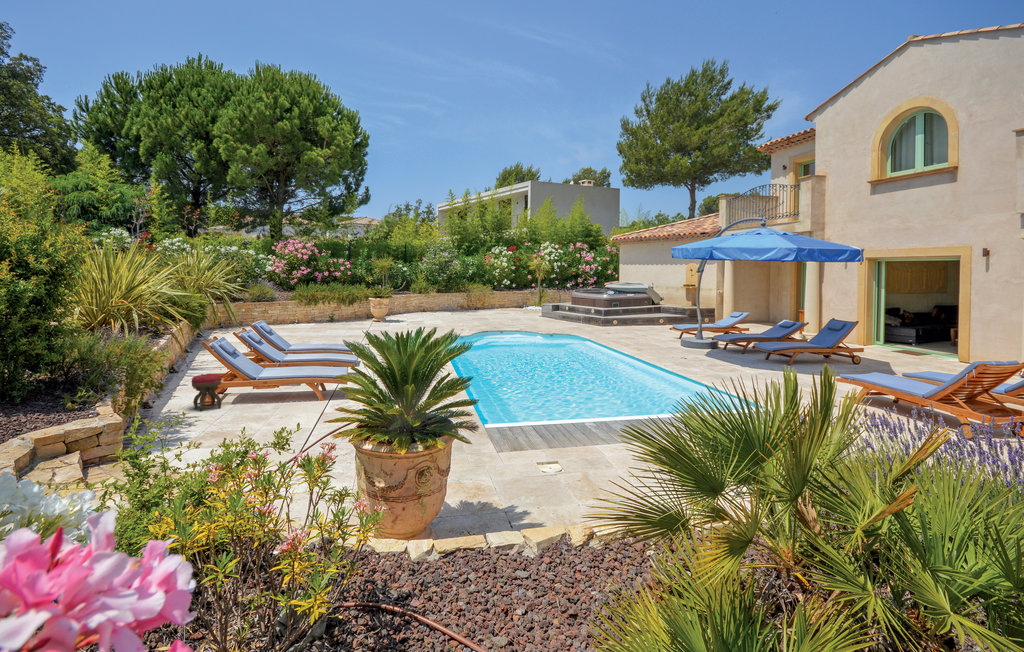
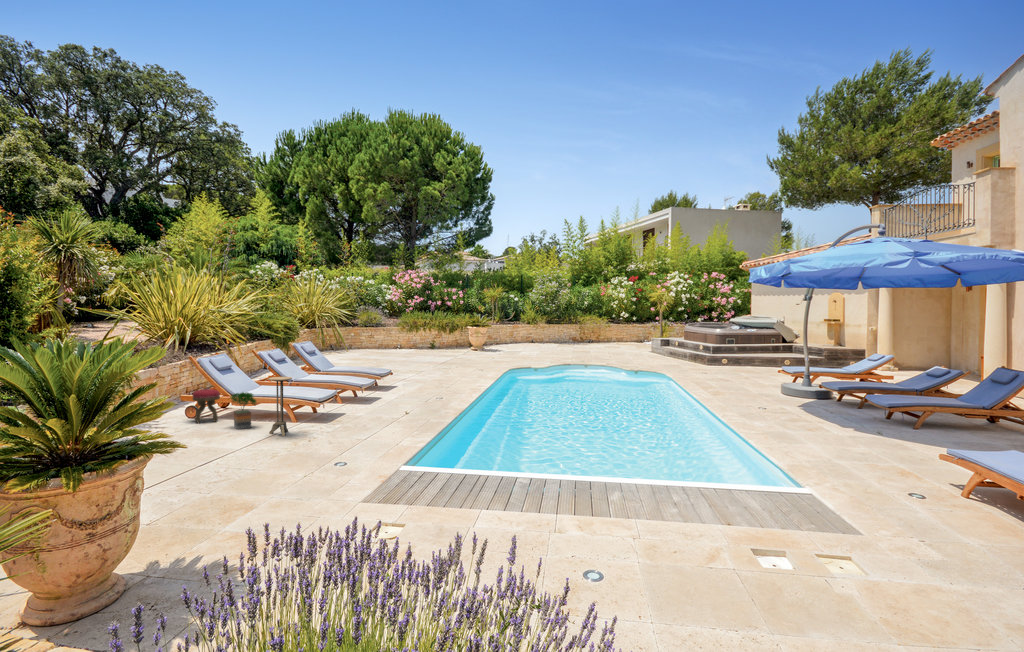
side table: none [298,356,322,416] -> present [269,377,292,436]
potted tree: none [244,374,275,414] -> present [230,392,256,429]

